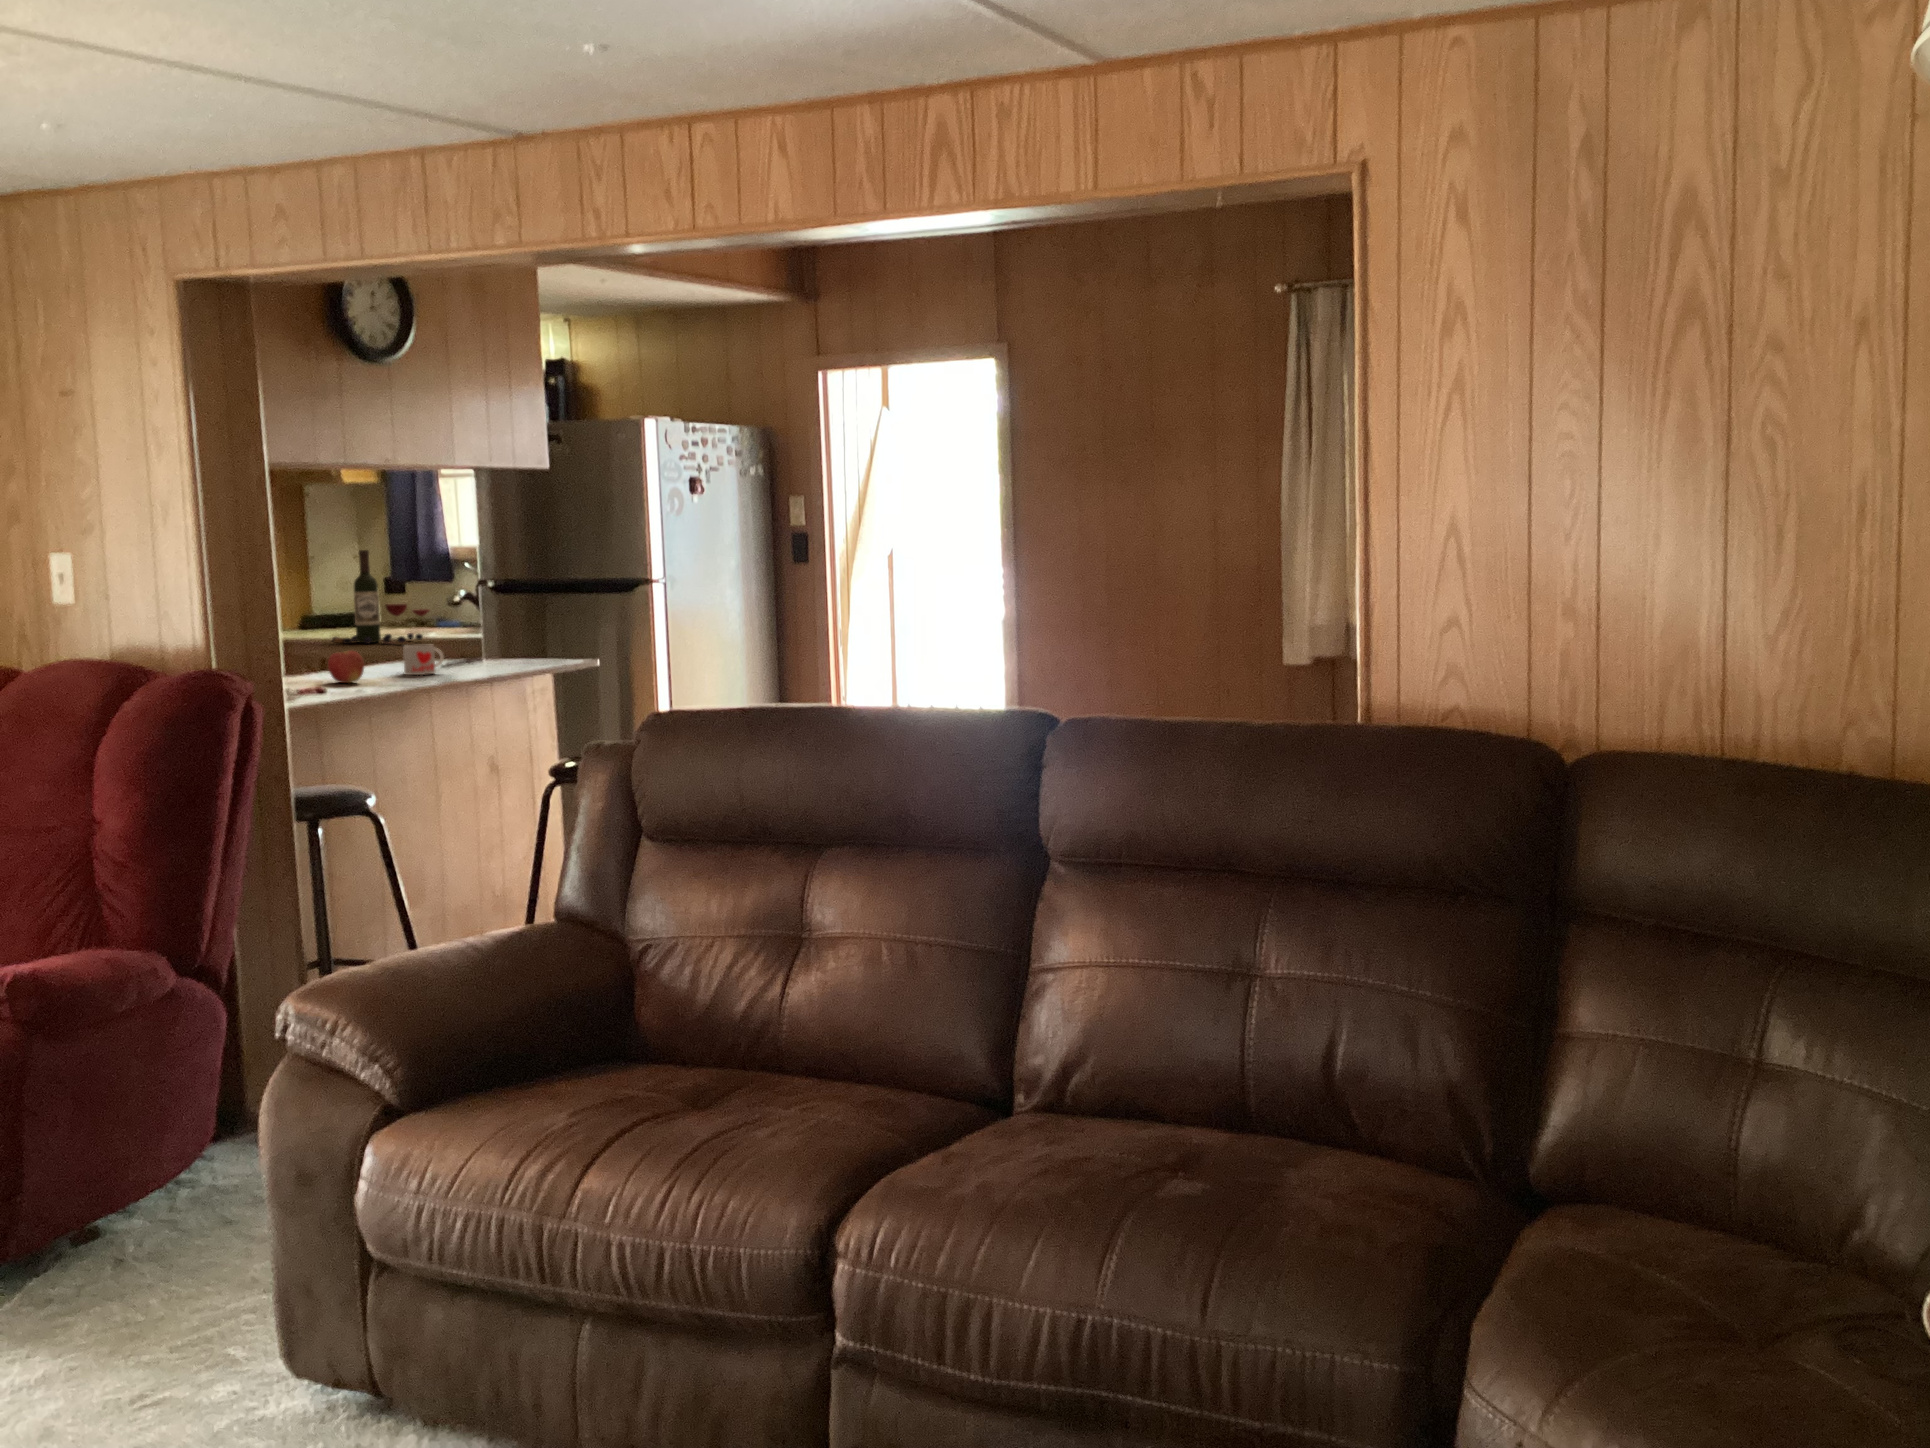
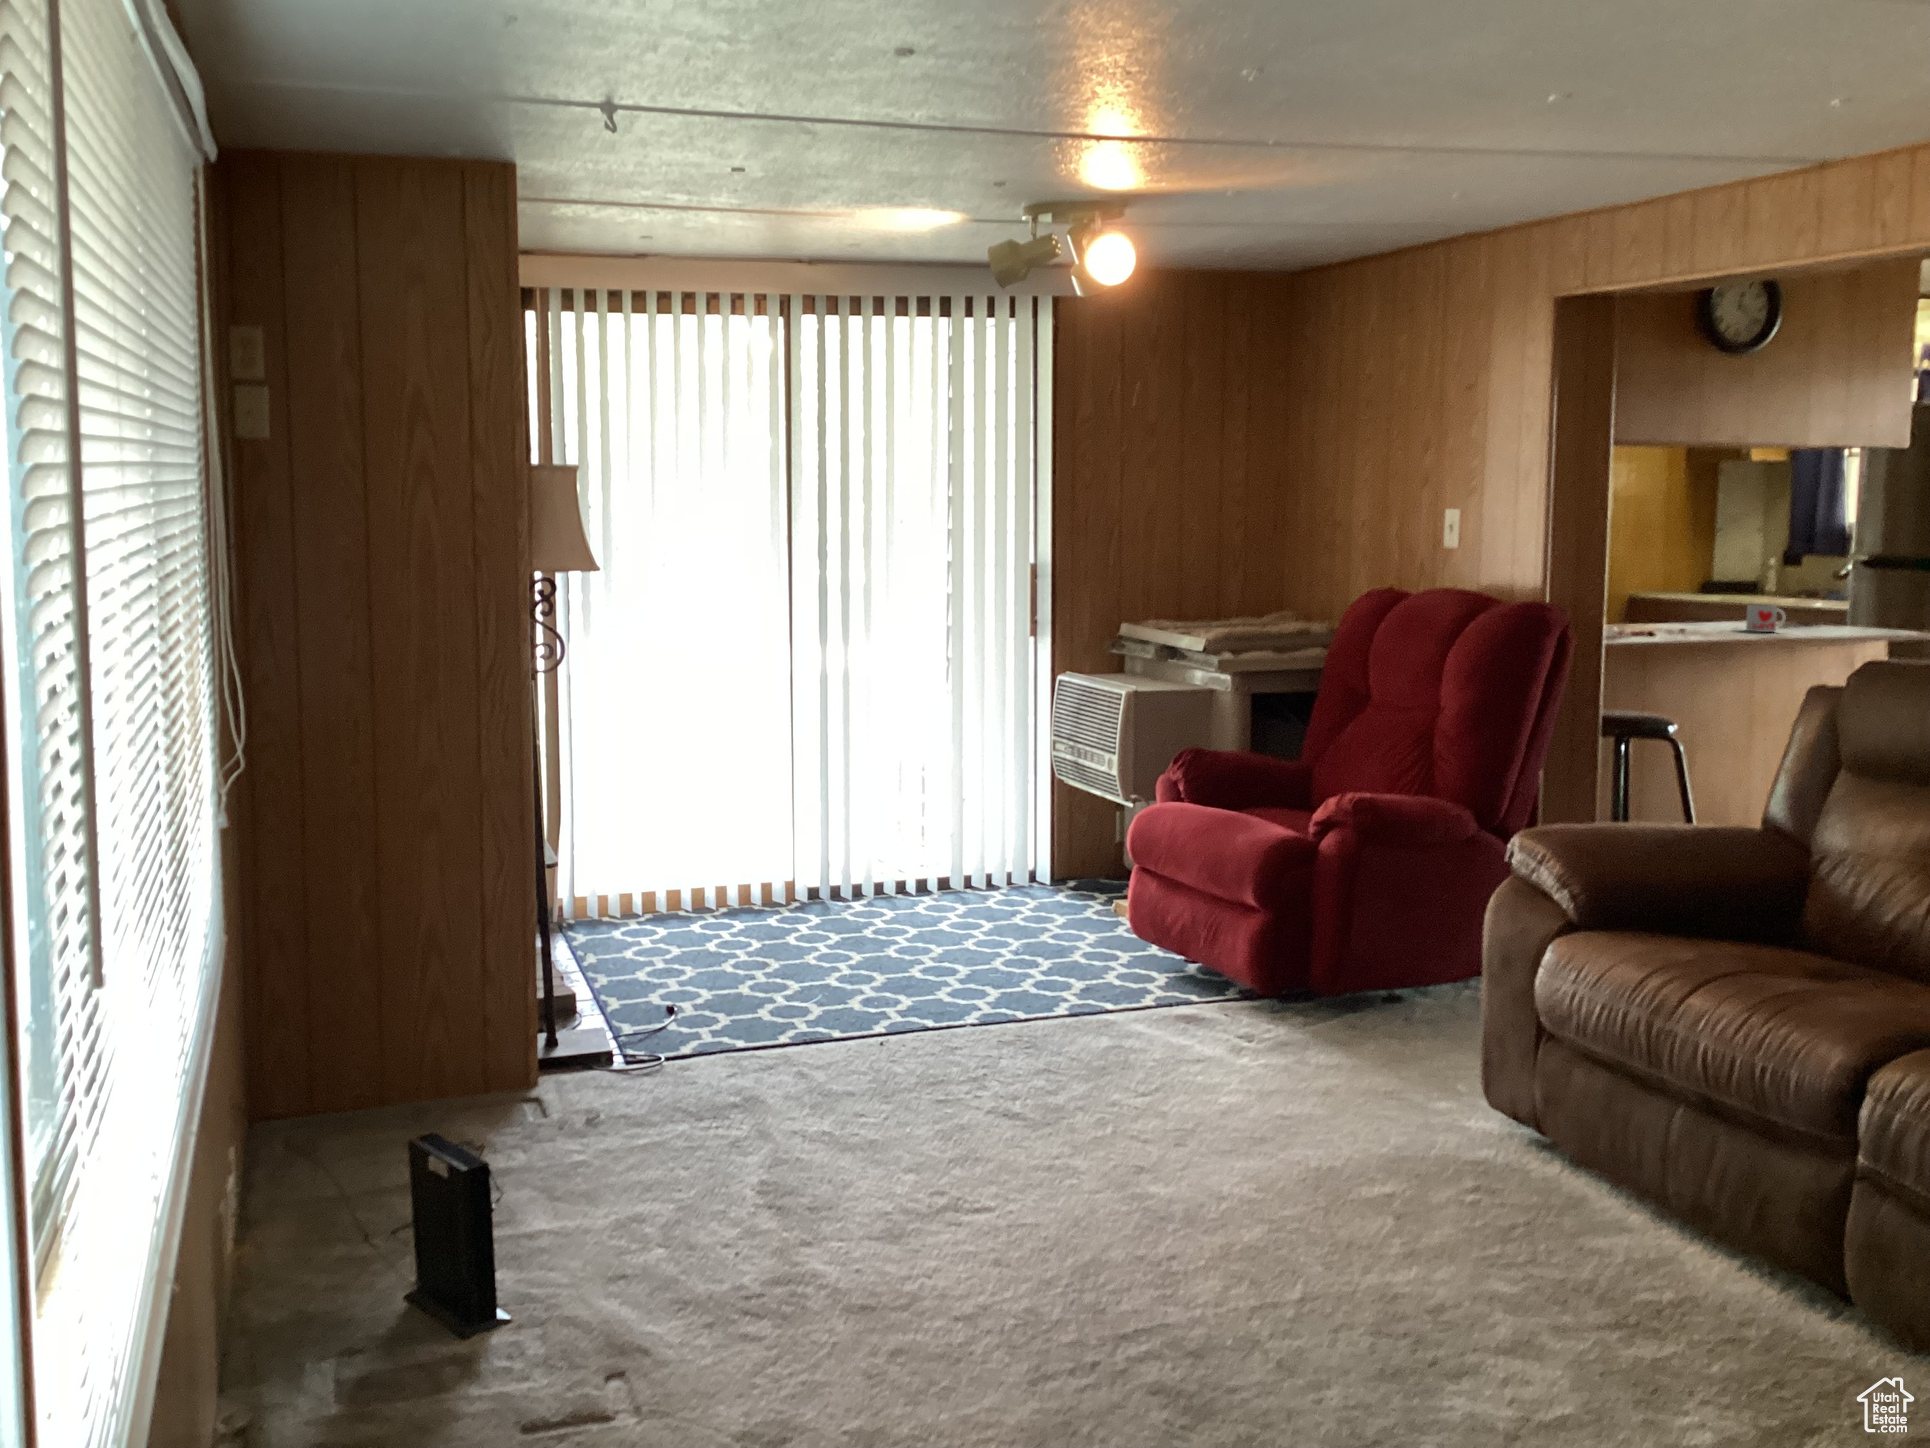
wine bottle: present [332,550,429,644] -> none [1713,521,1811,609]
apple: present [328,651,364,683] -> none [1669,601,1701,632]

